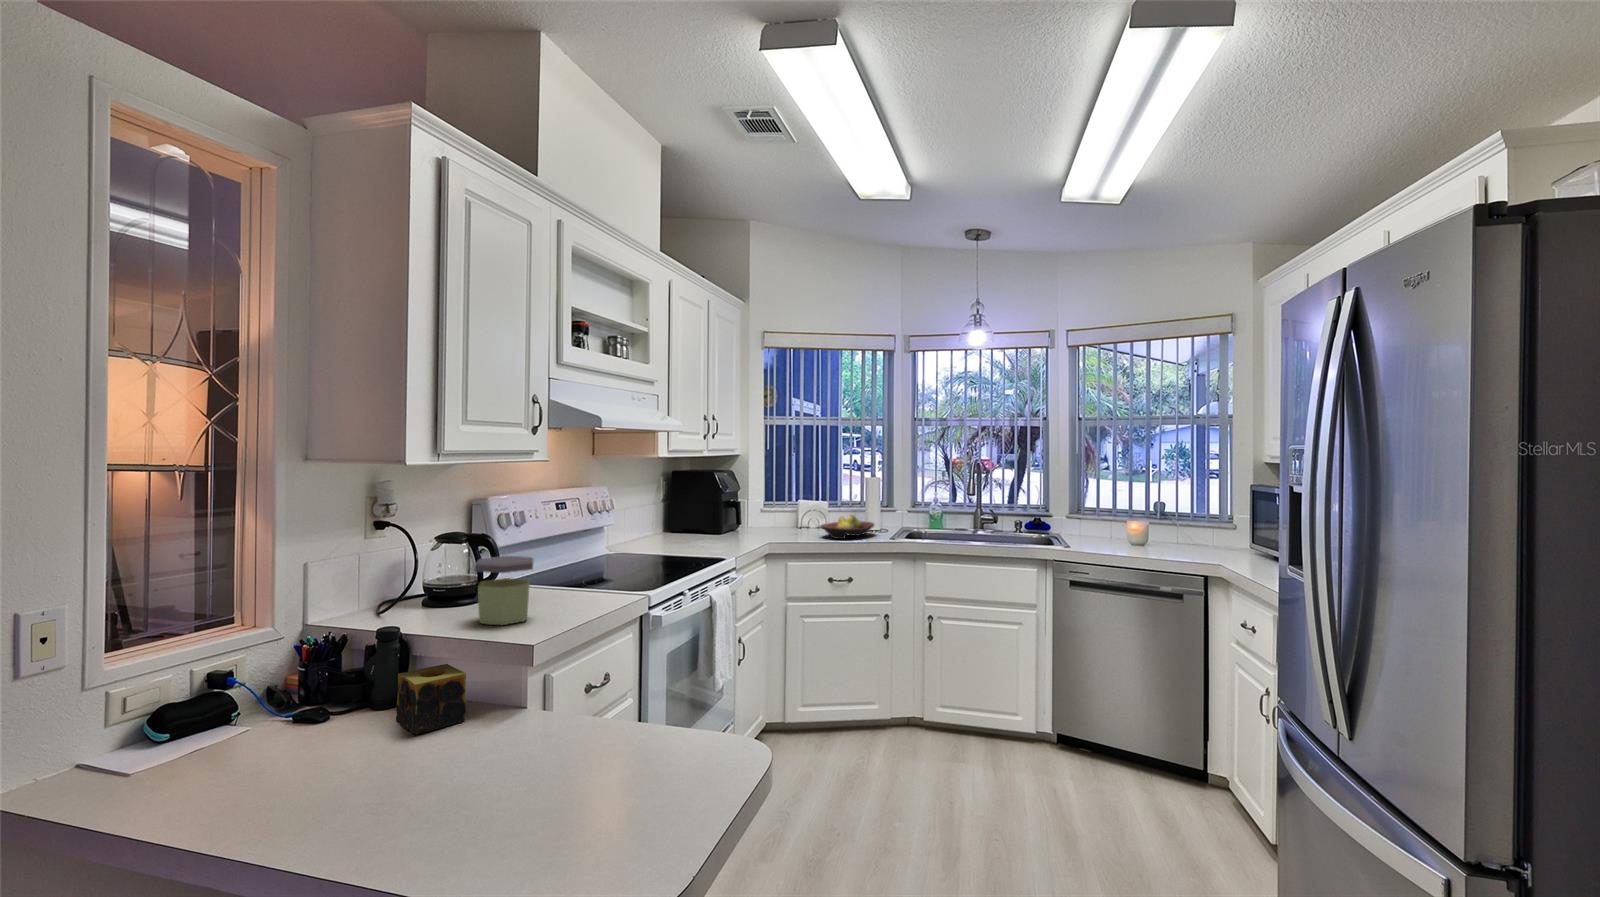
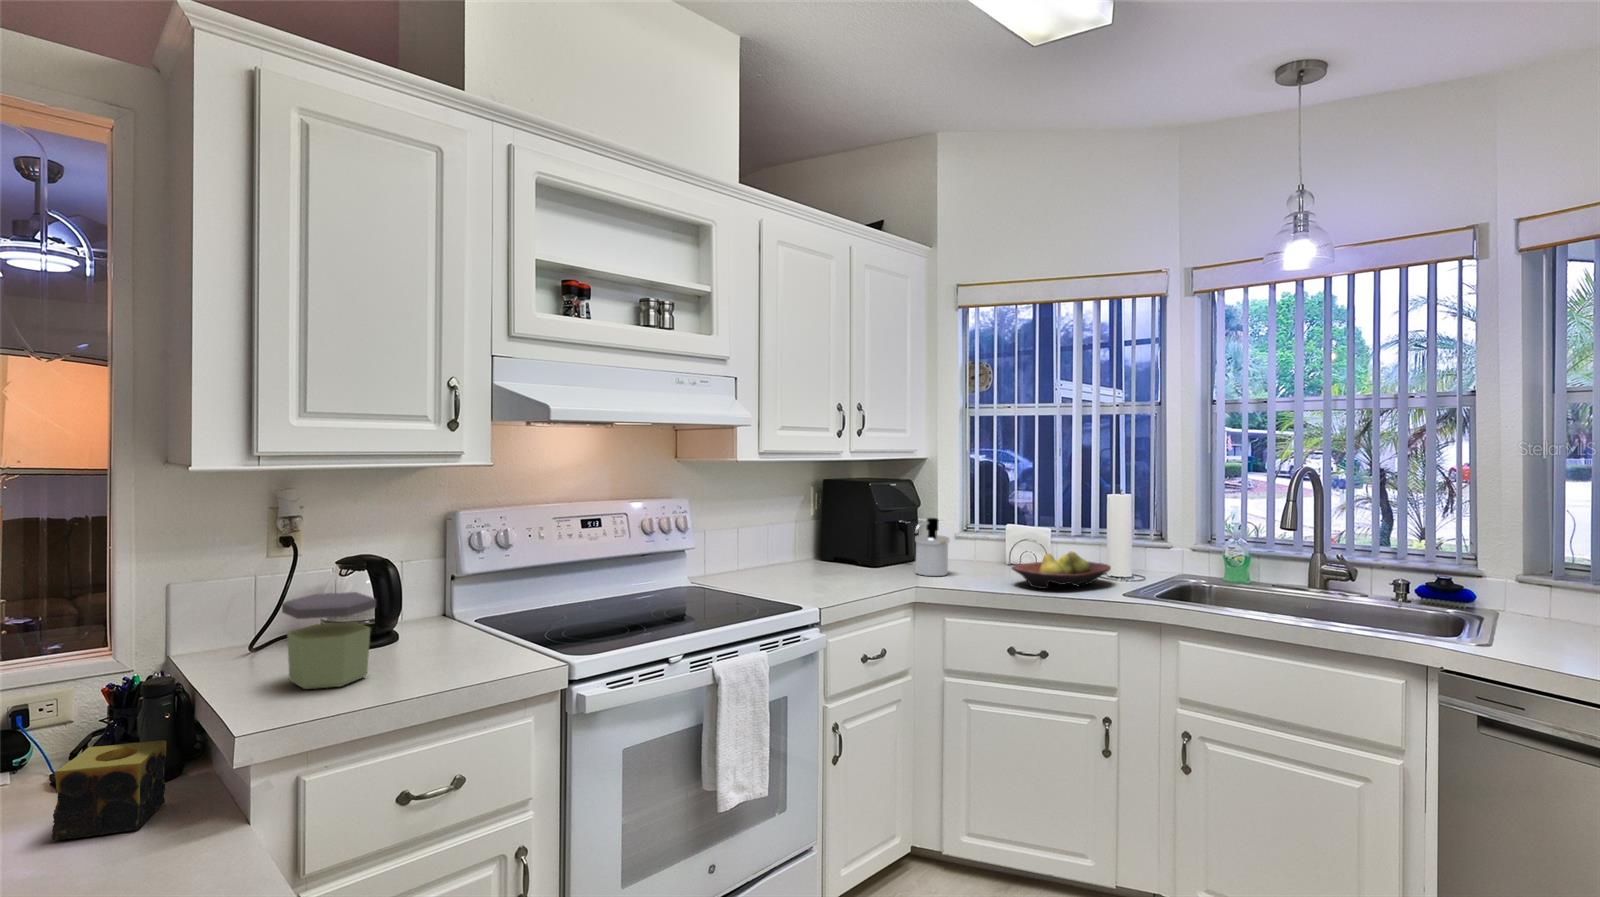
soap dispenser: none [750,496,774,537] -> present [915,518,949,576]

